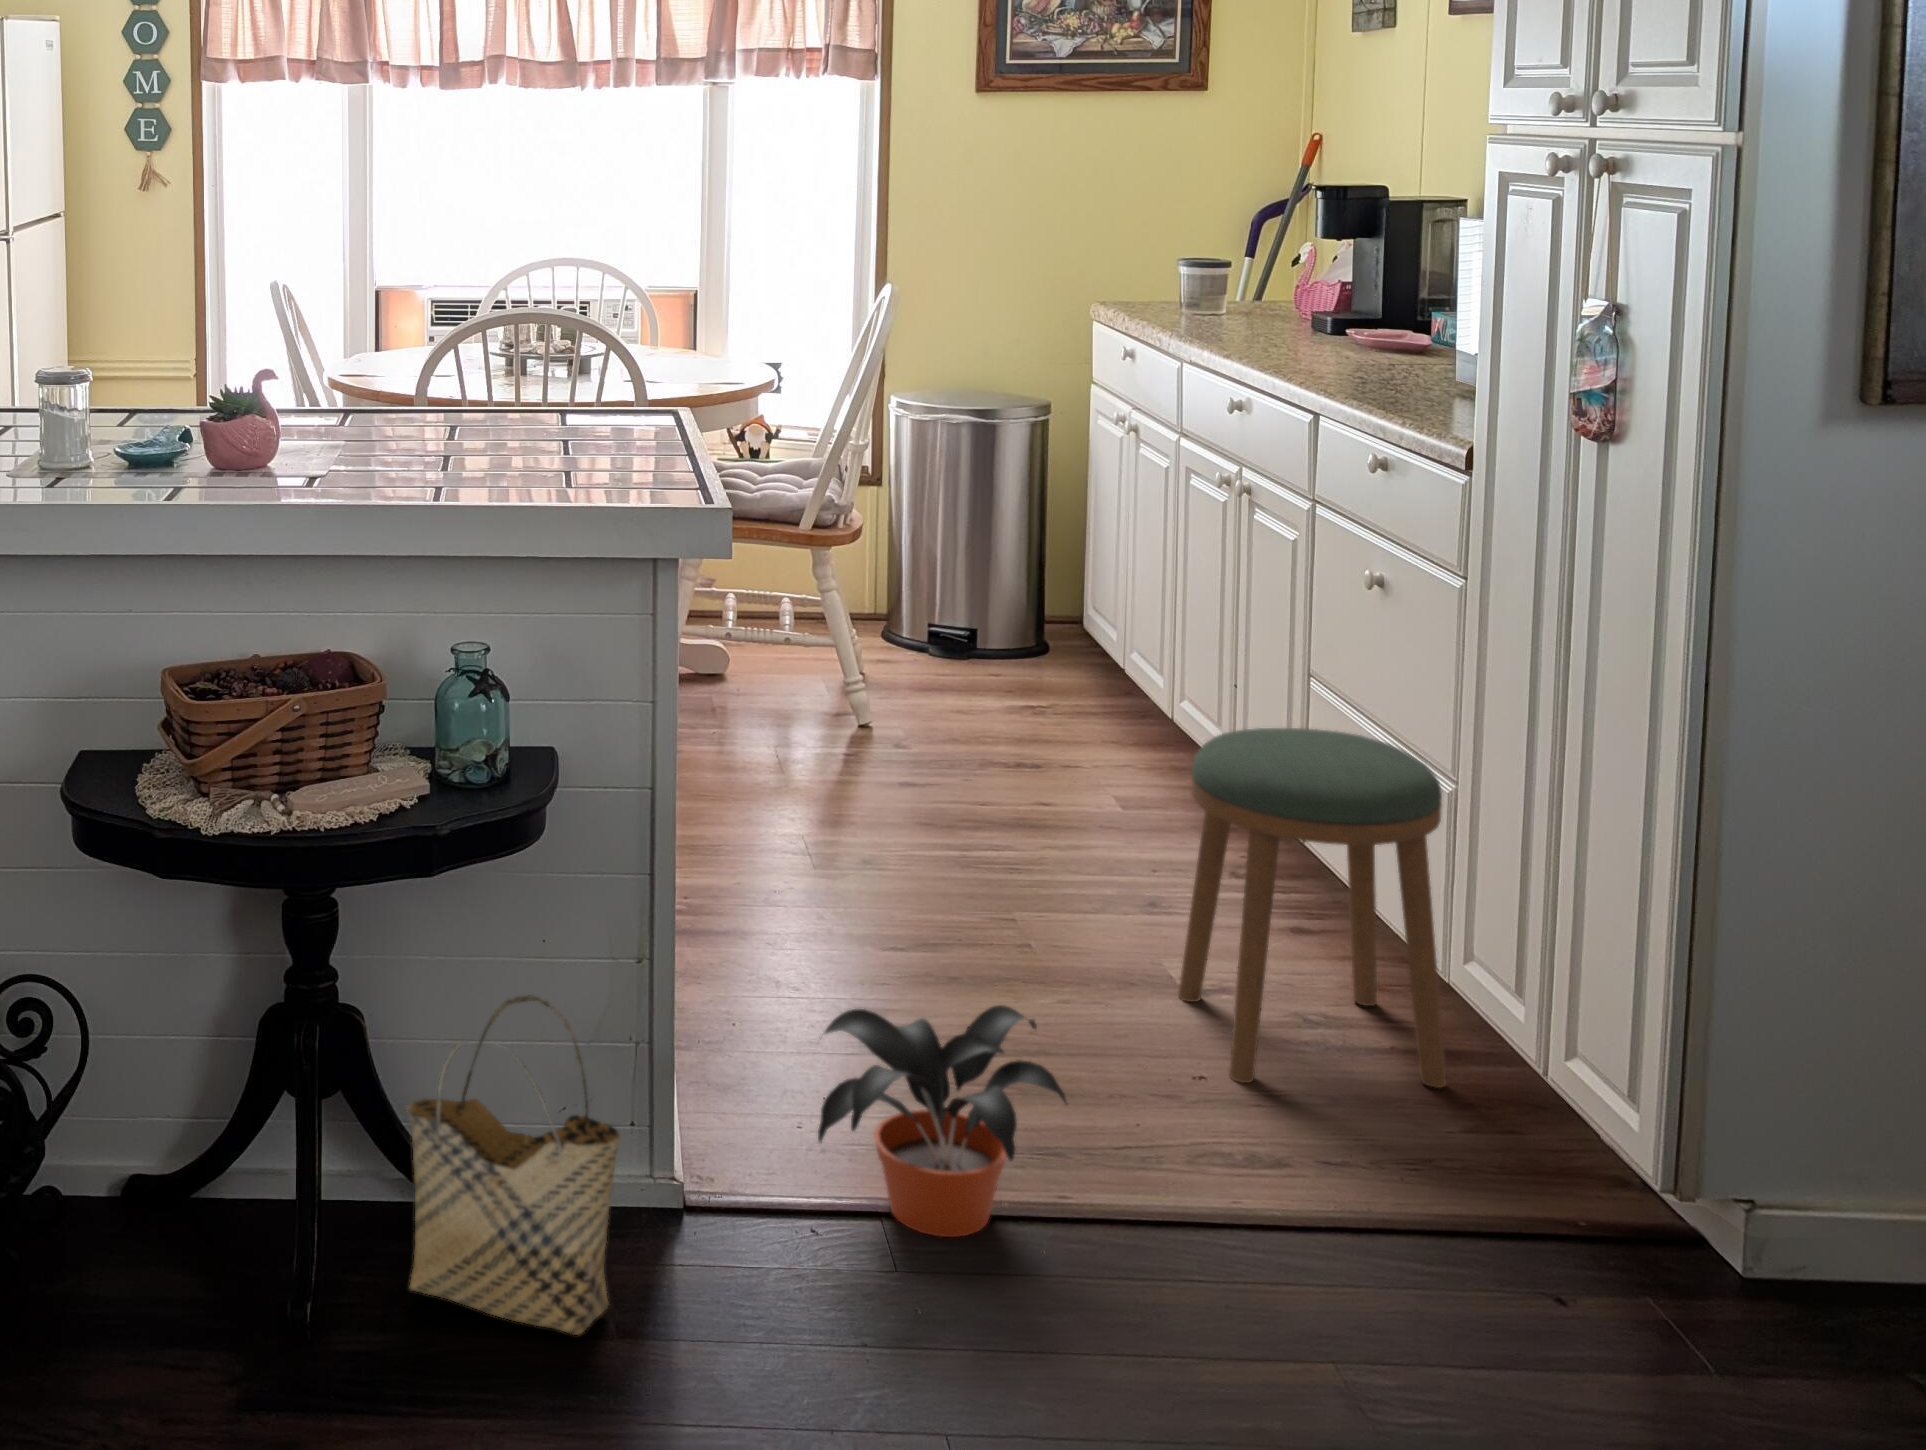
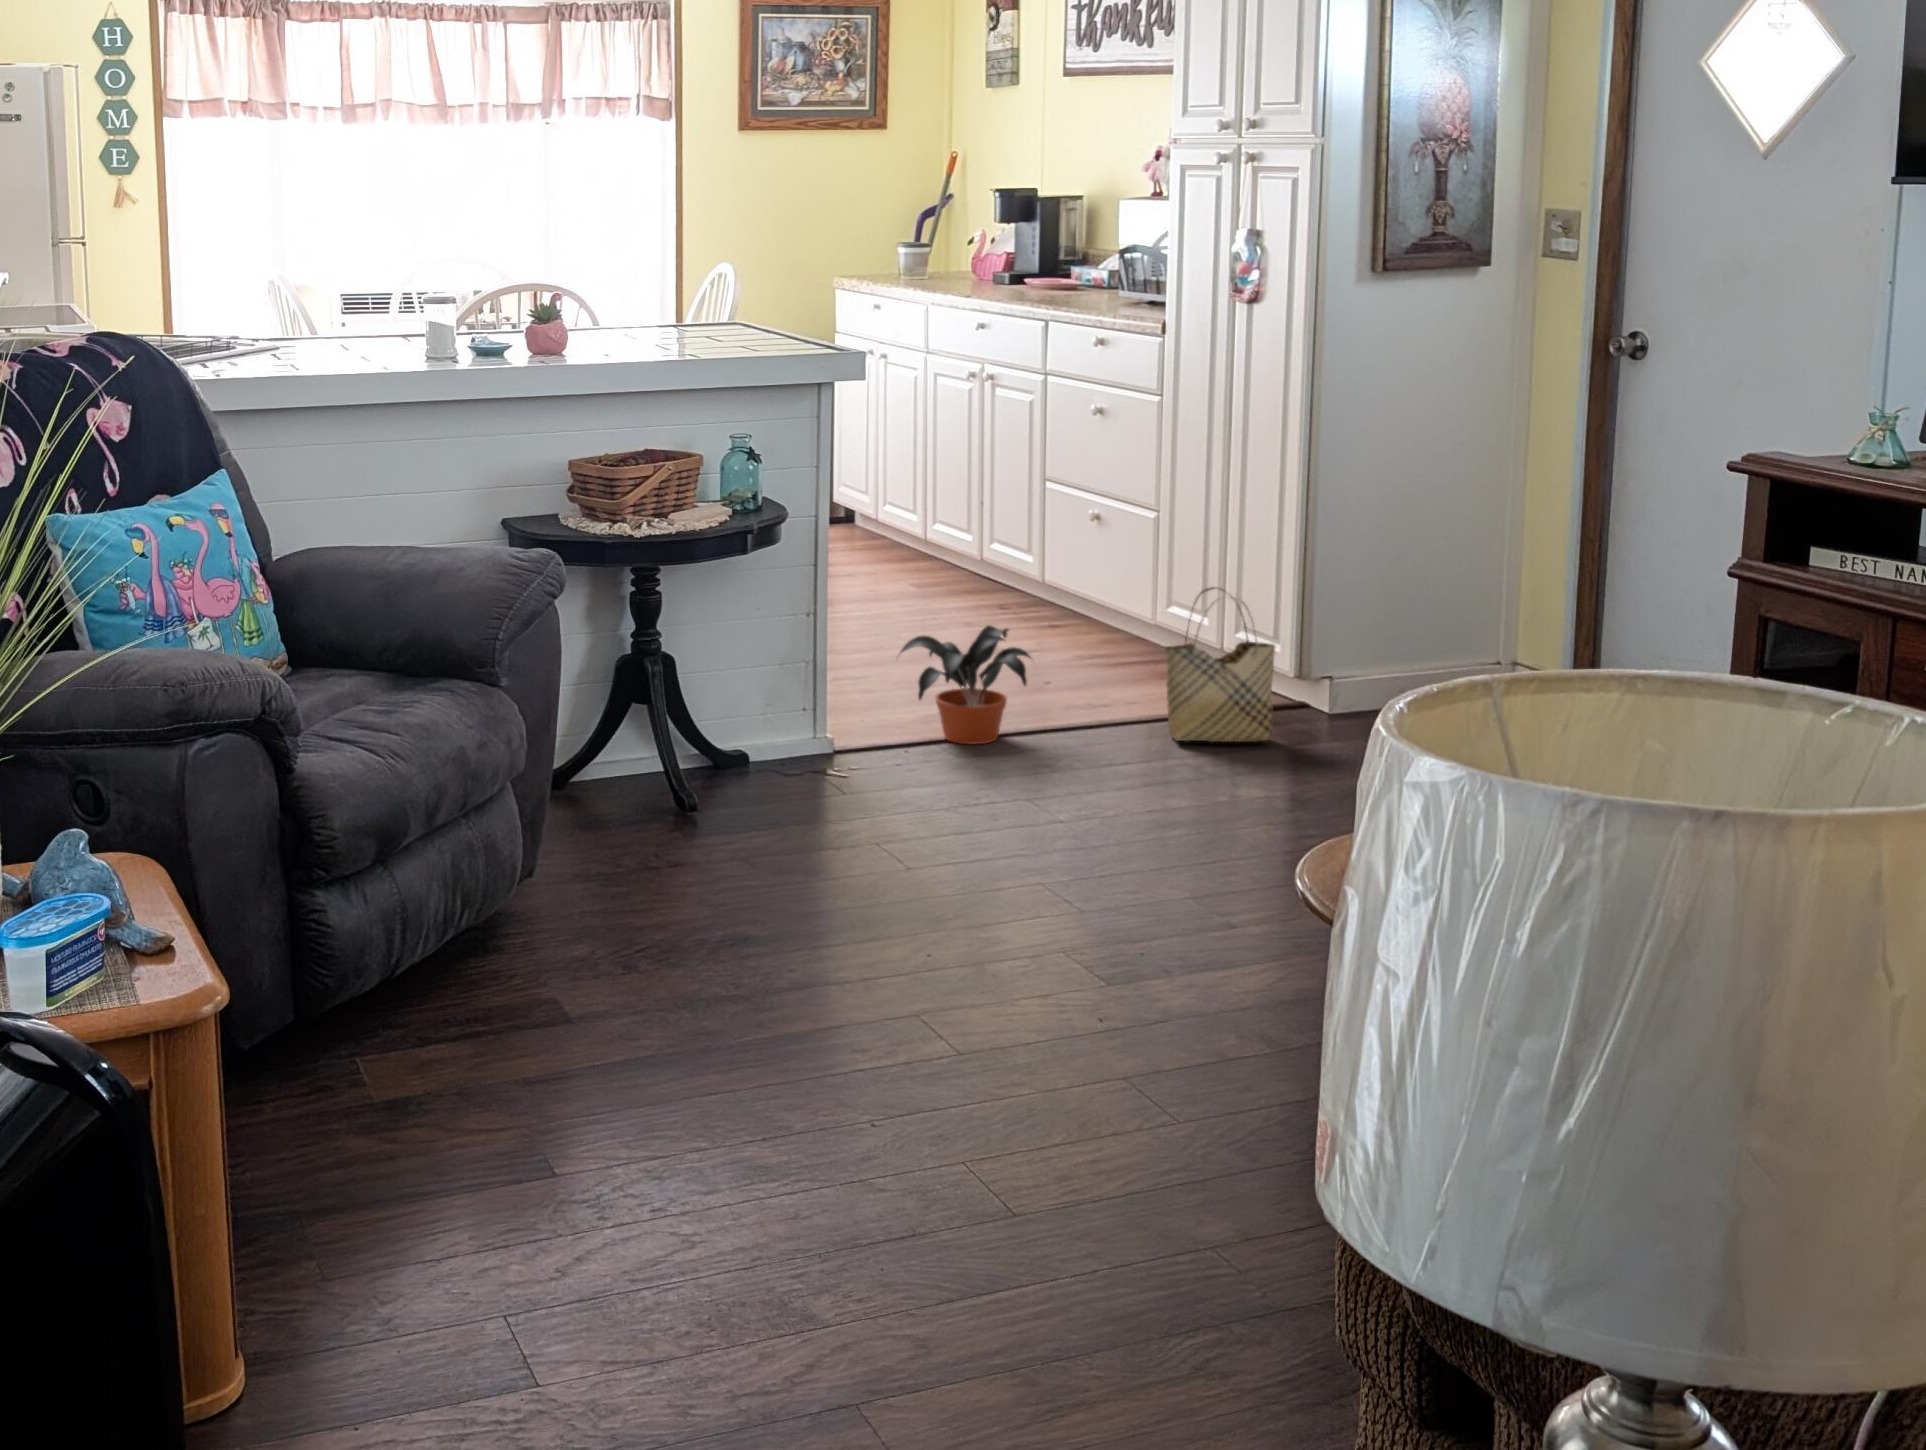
stool: present [1178,728,1446,1088] -> none [1018,489,1171,680]
woven basket: present [407,995,620,1335] -> present [1165,587,1275,742]

